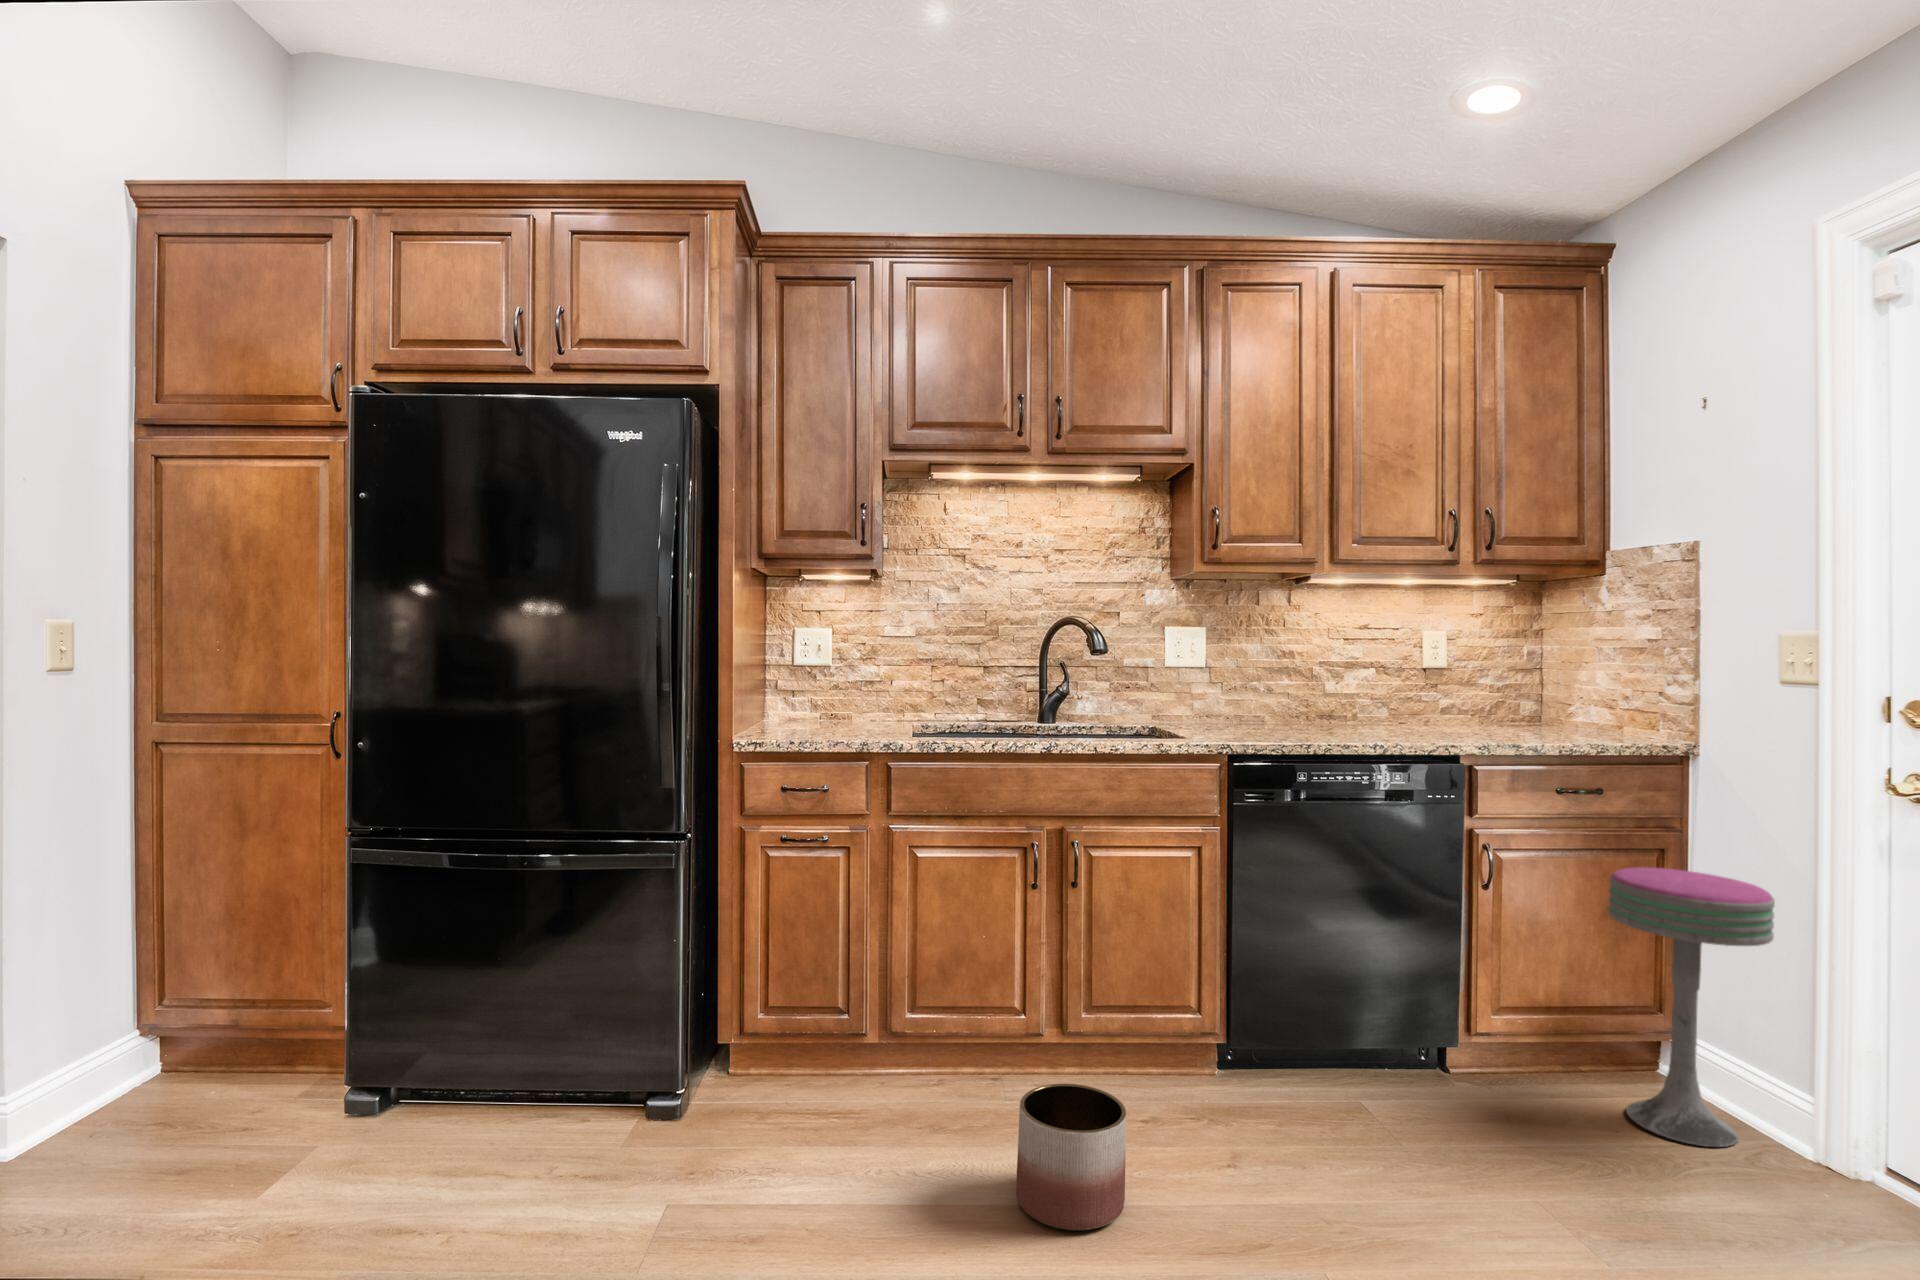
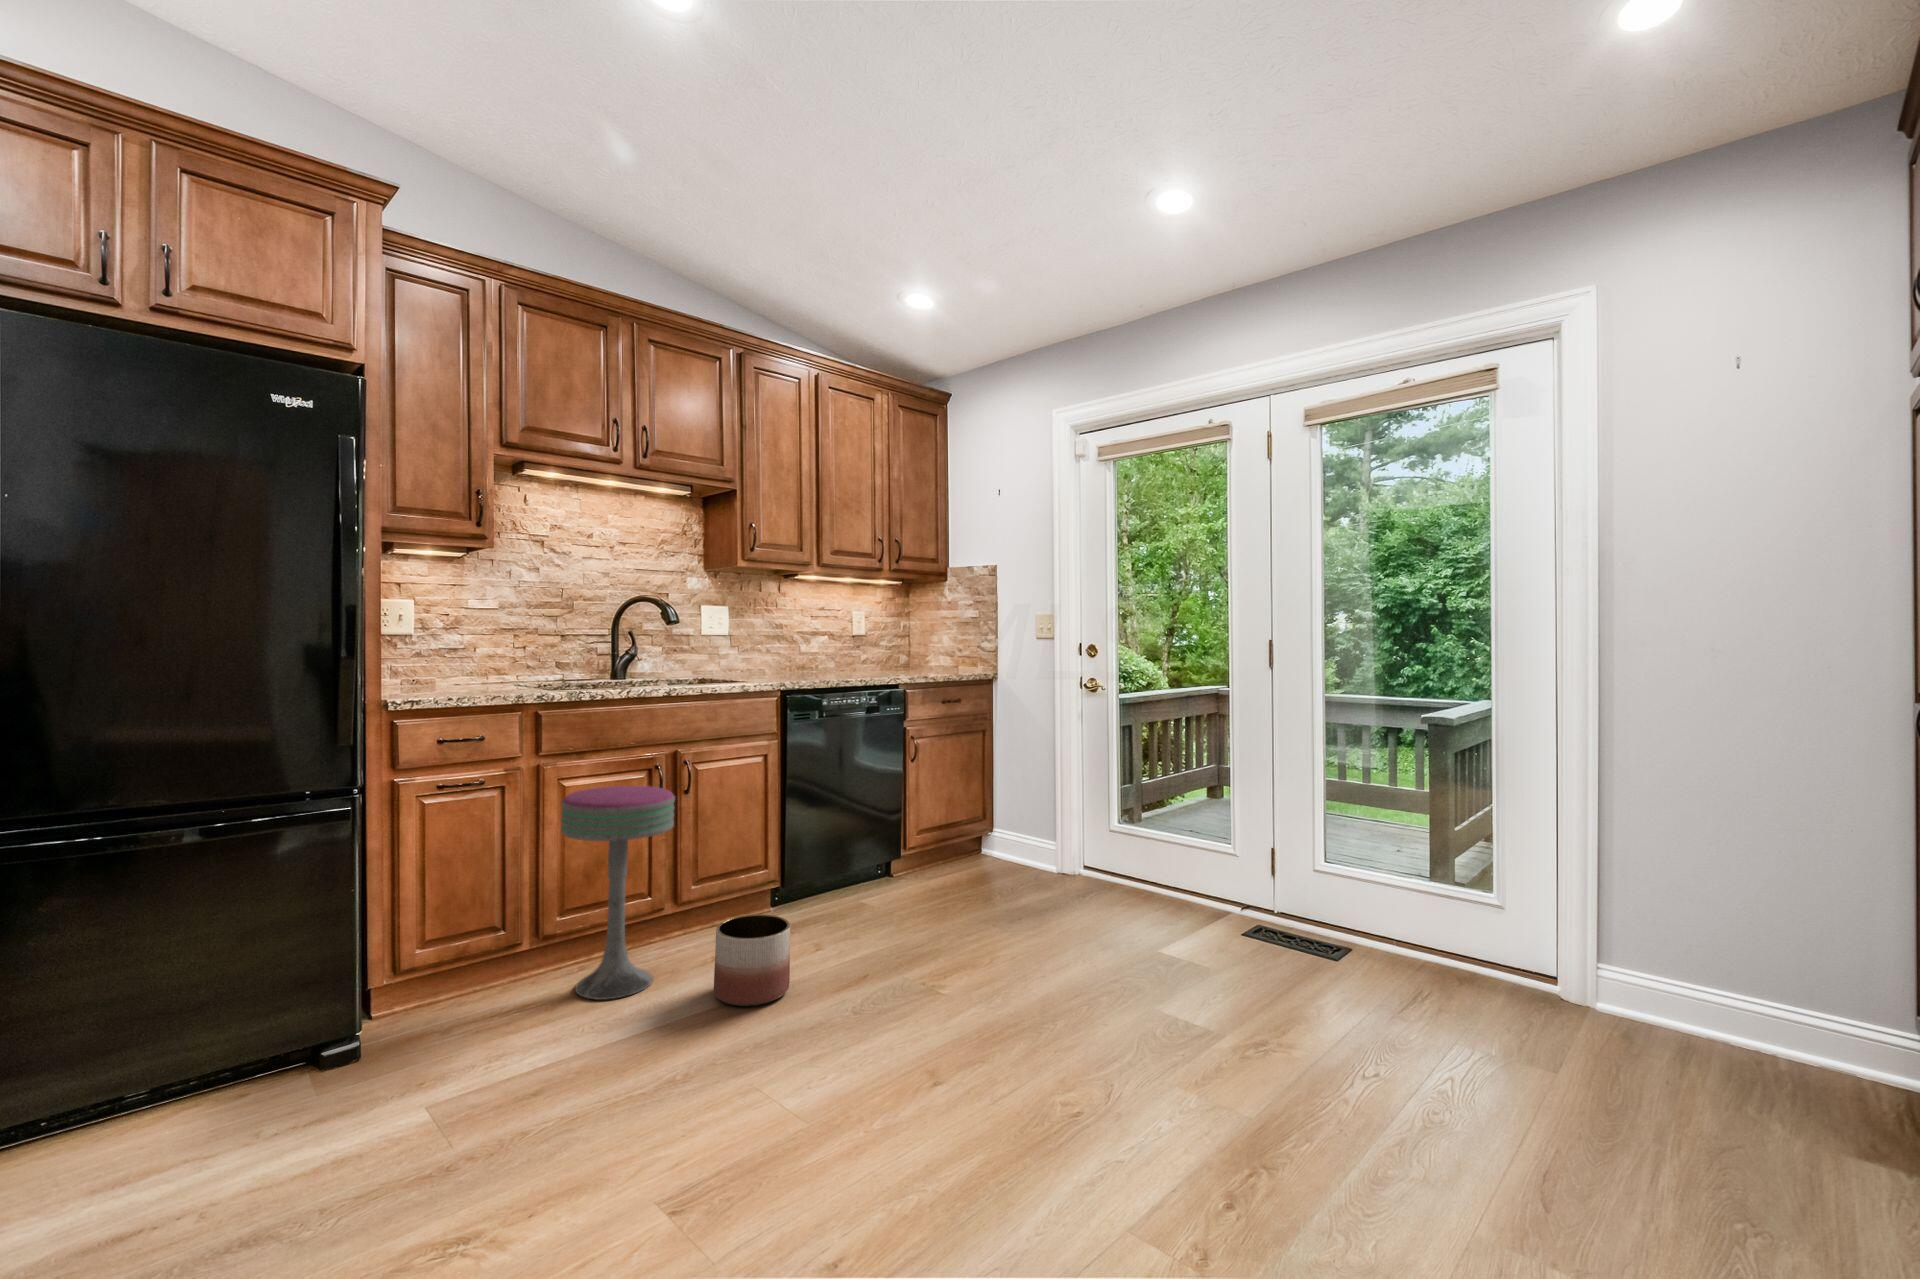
bar stool: present [1608,867,1775,1147] -> present [561,786,675,1000]

